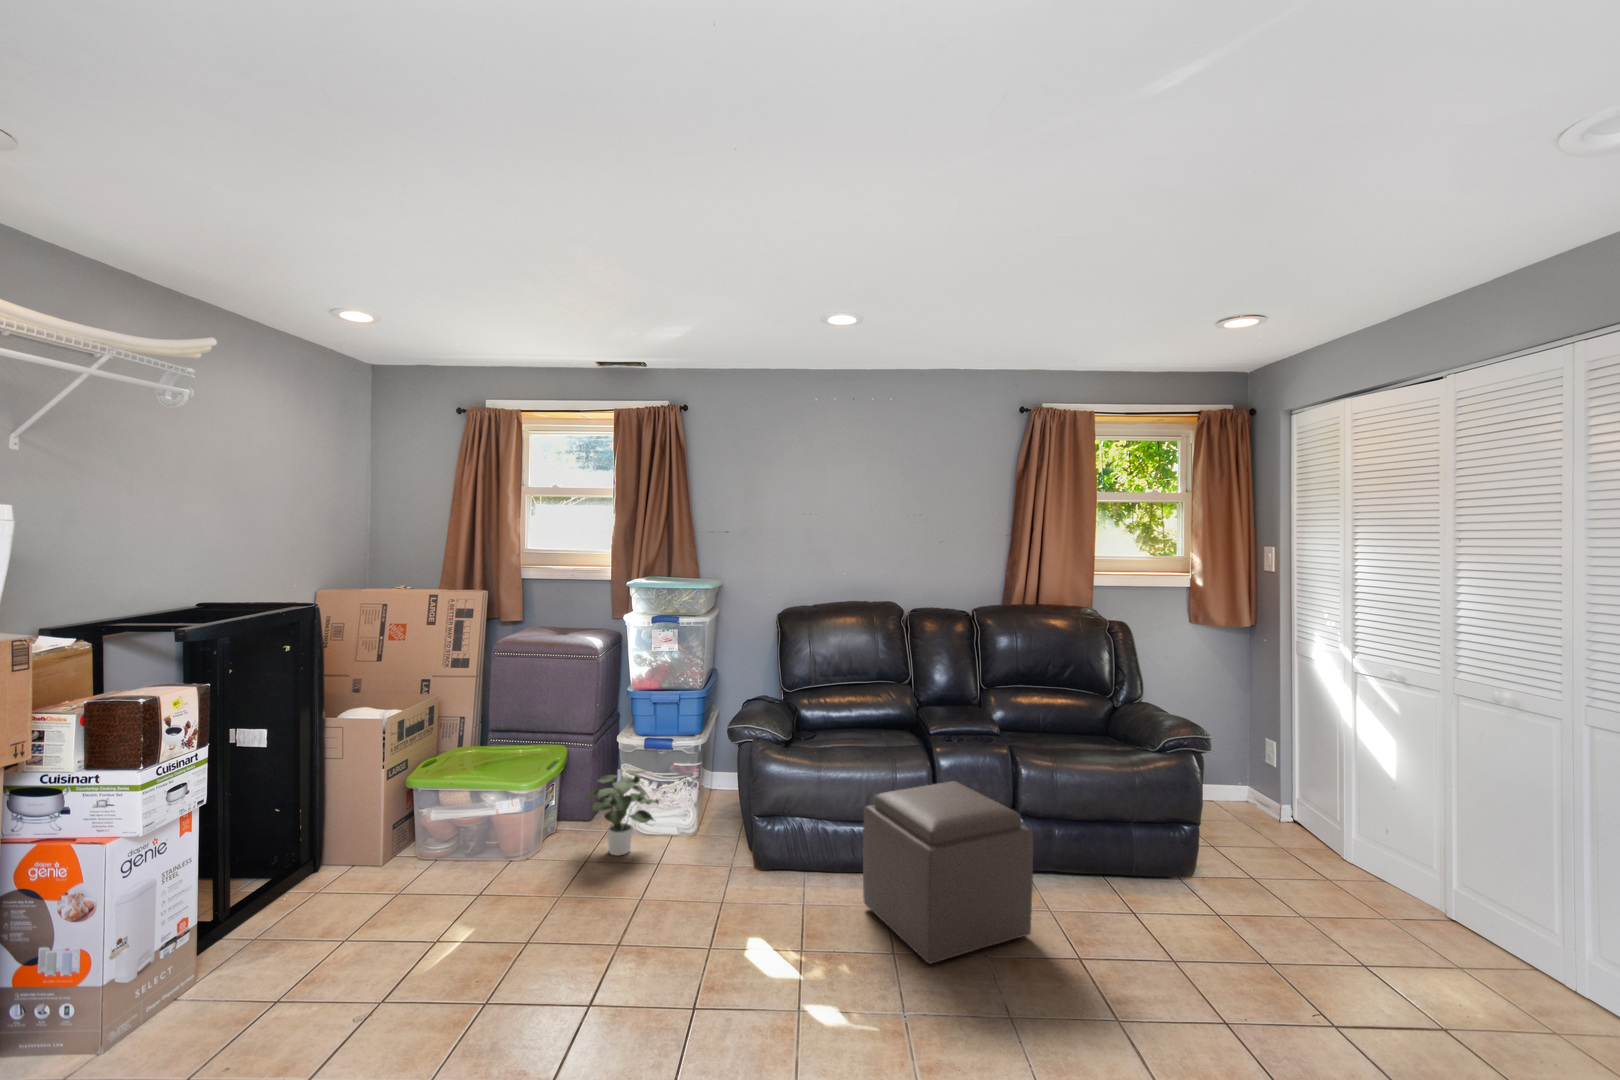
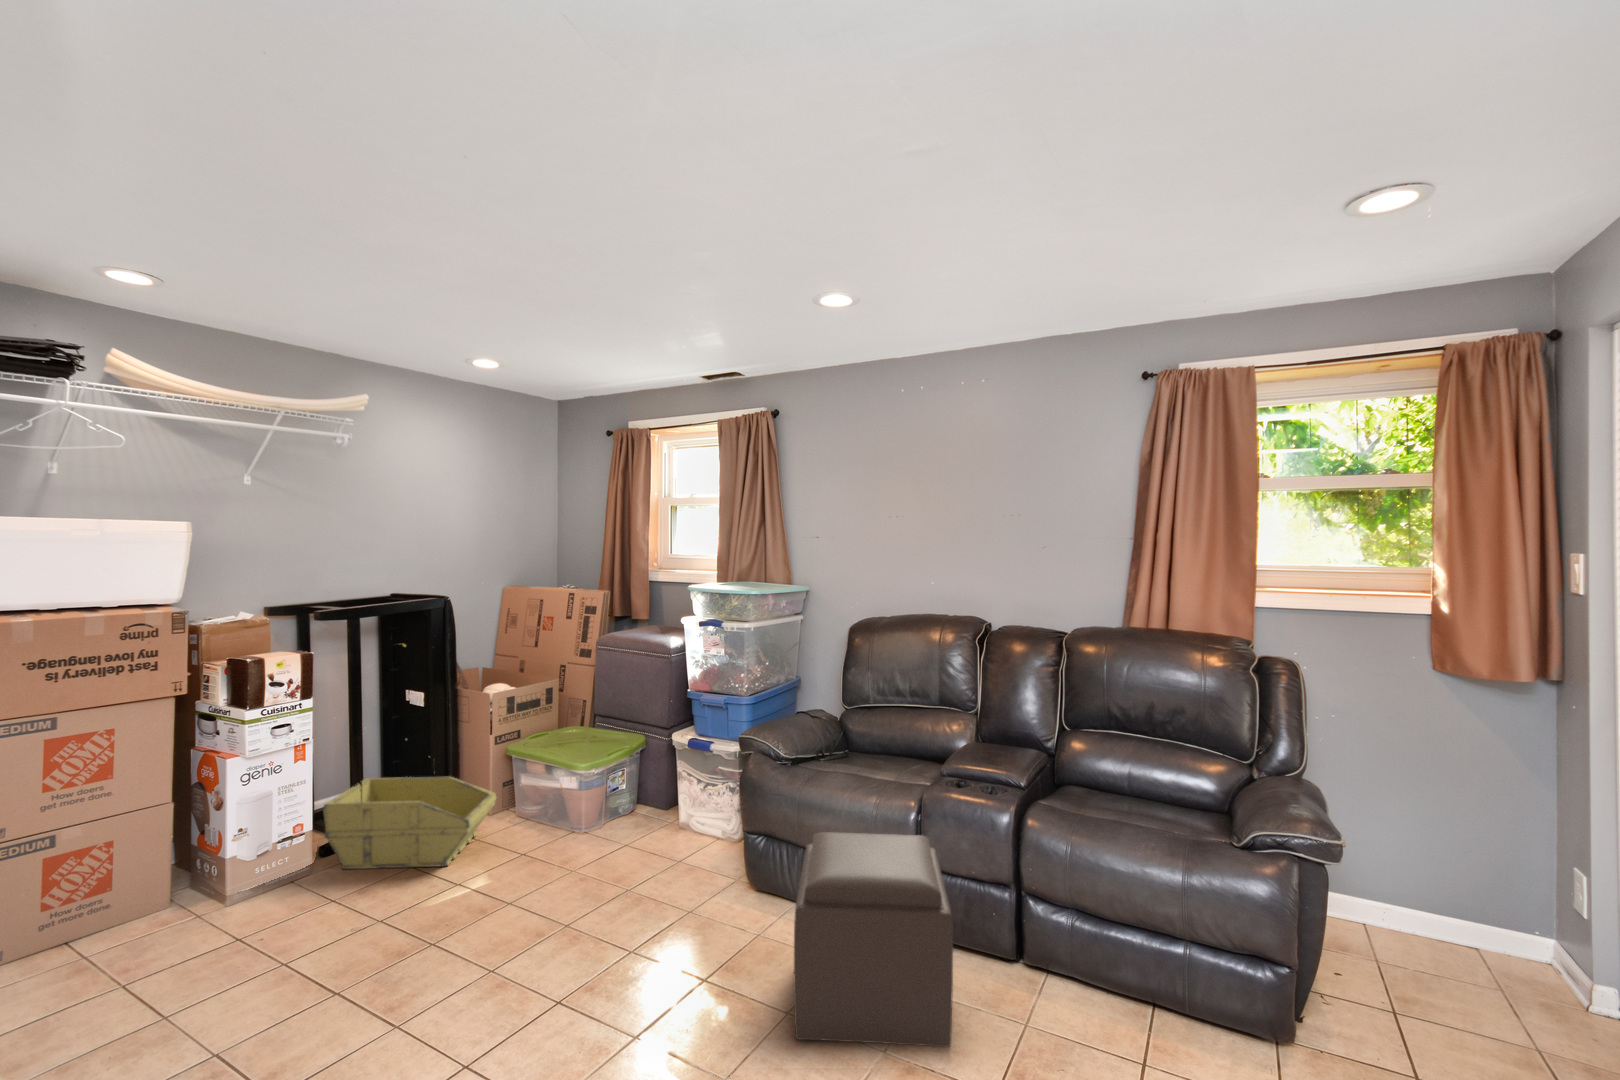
potted plant: present [586,770,659,856] -> none [632,766,703,845]
storage bin: none [210,826,426,969] -> present [323,777,496,869]

